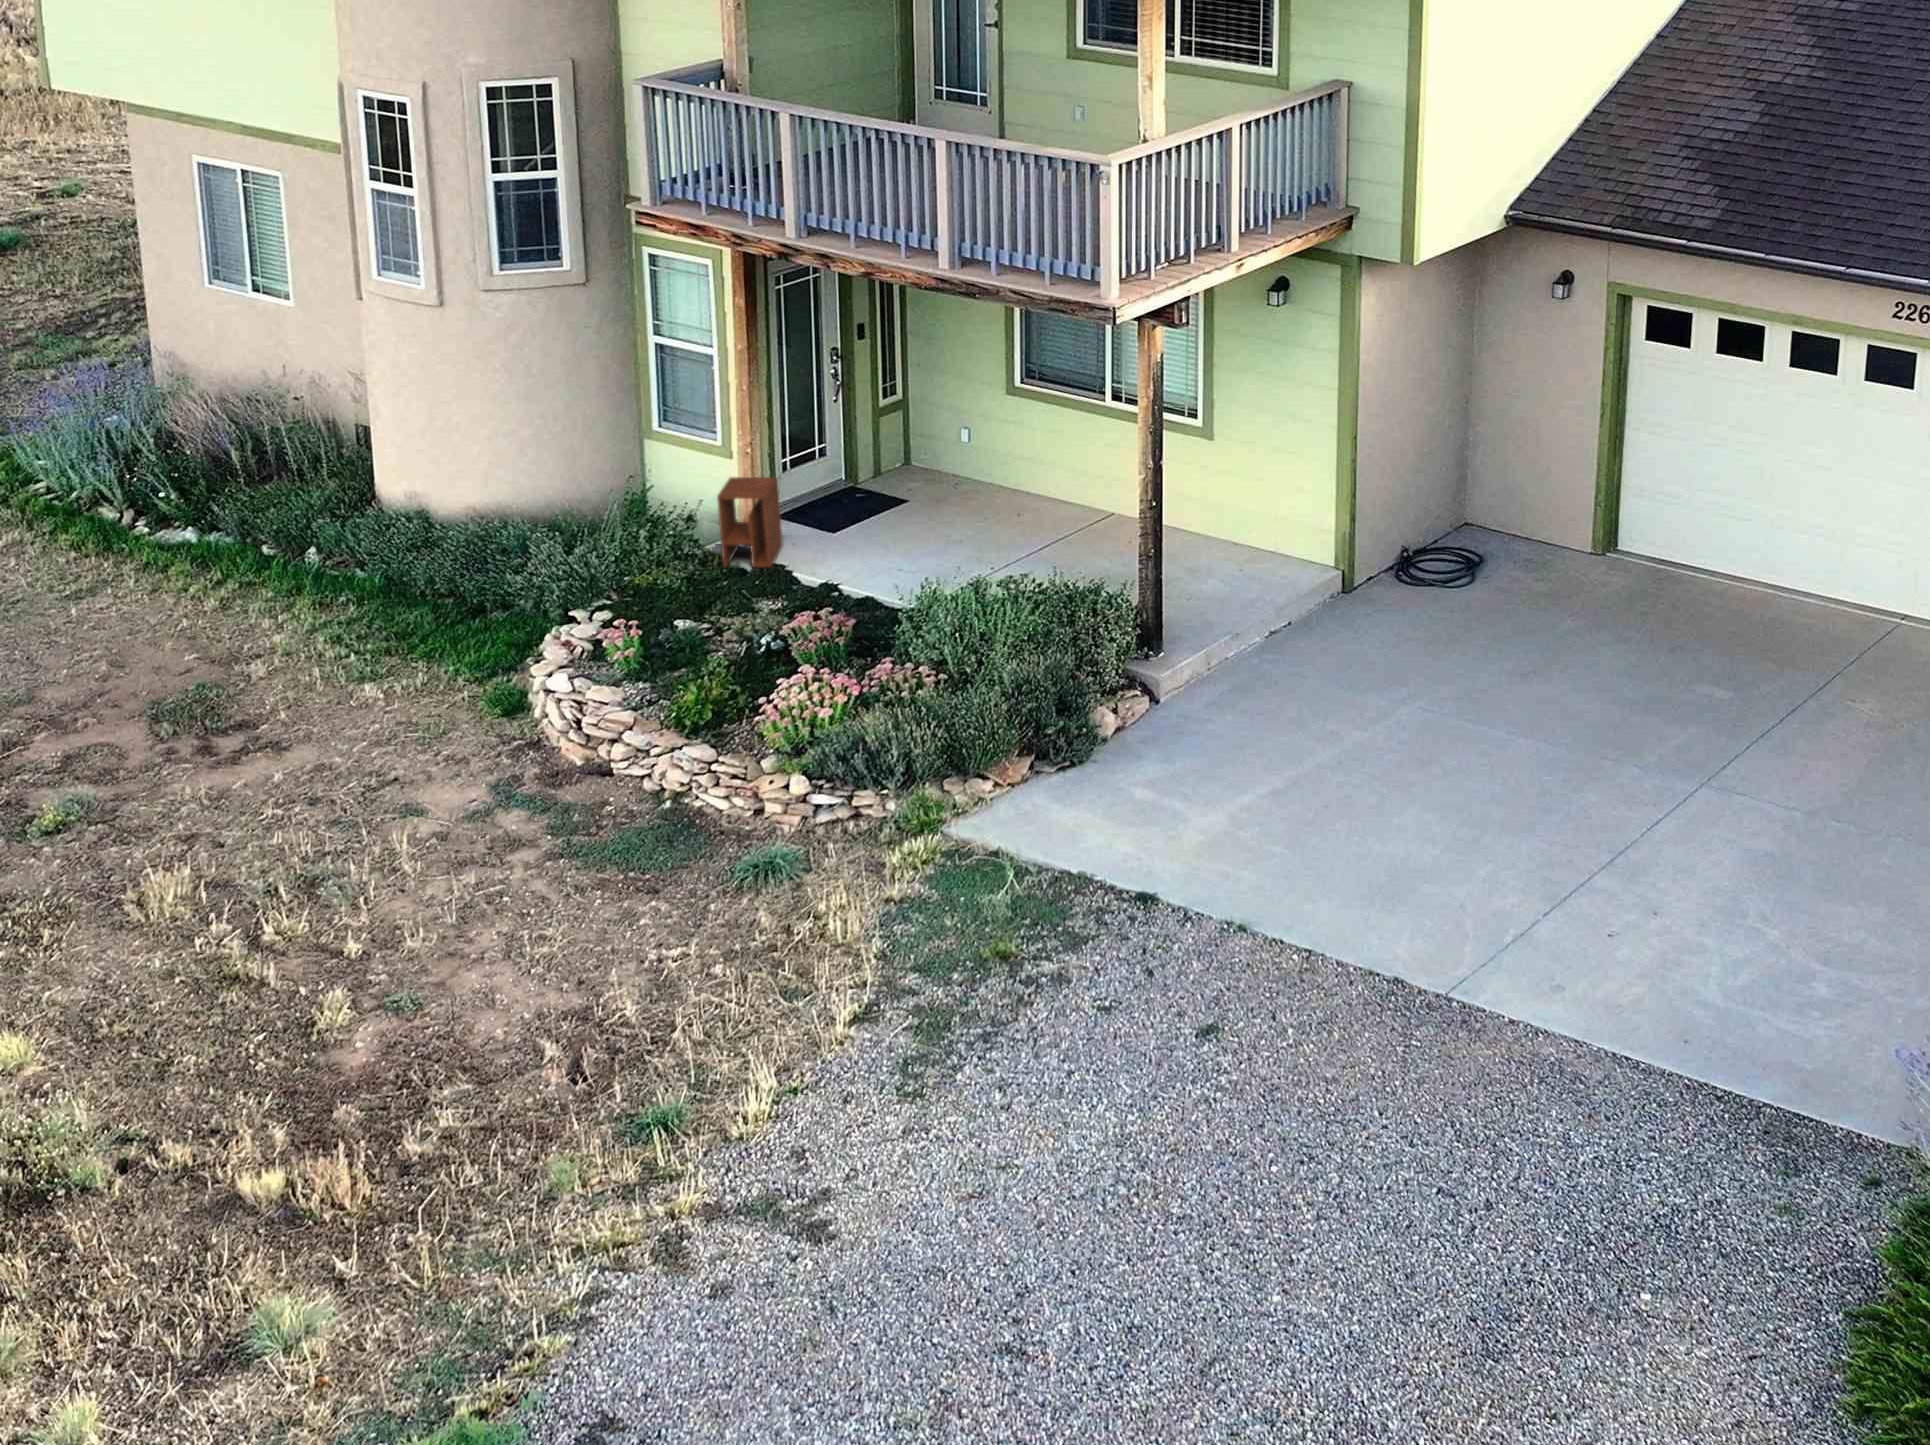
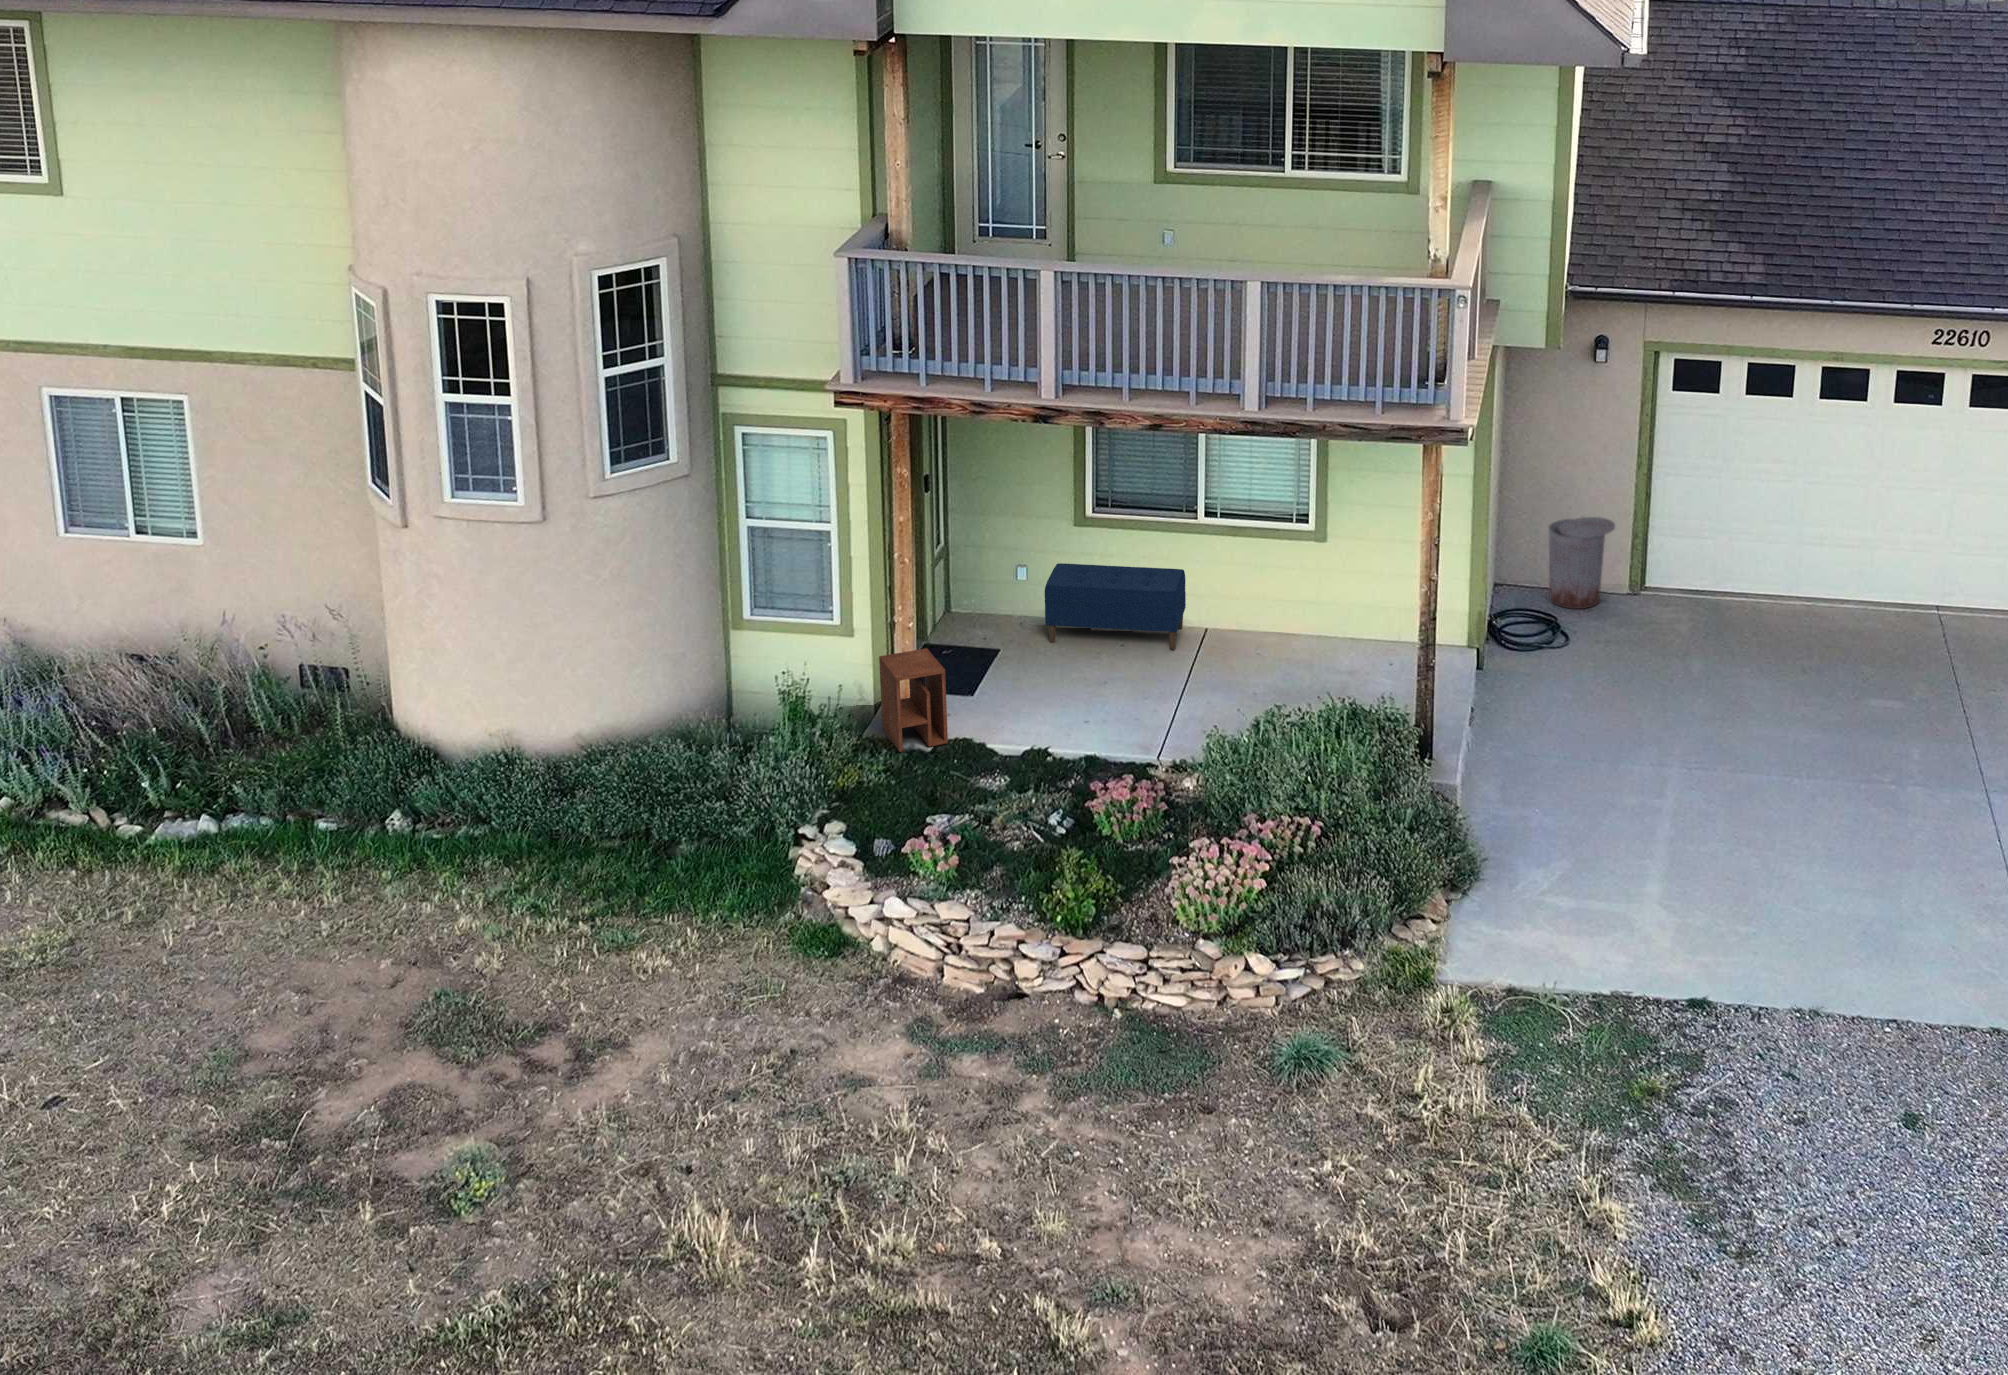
bench: none [956,428,1099,523] -> present [1045,563,1186,649]
trash can: none [1492,458,1560,552] -> present [1549,517,1615,609]

